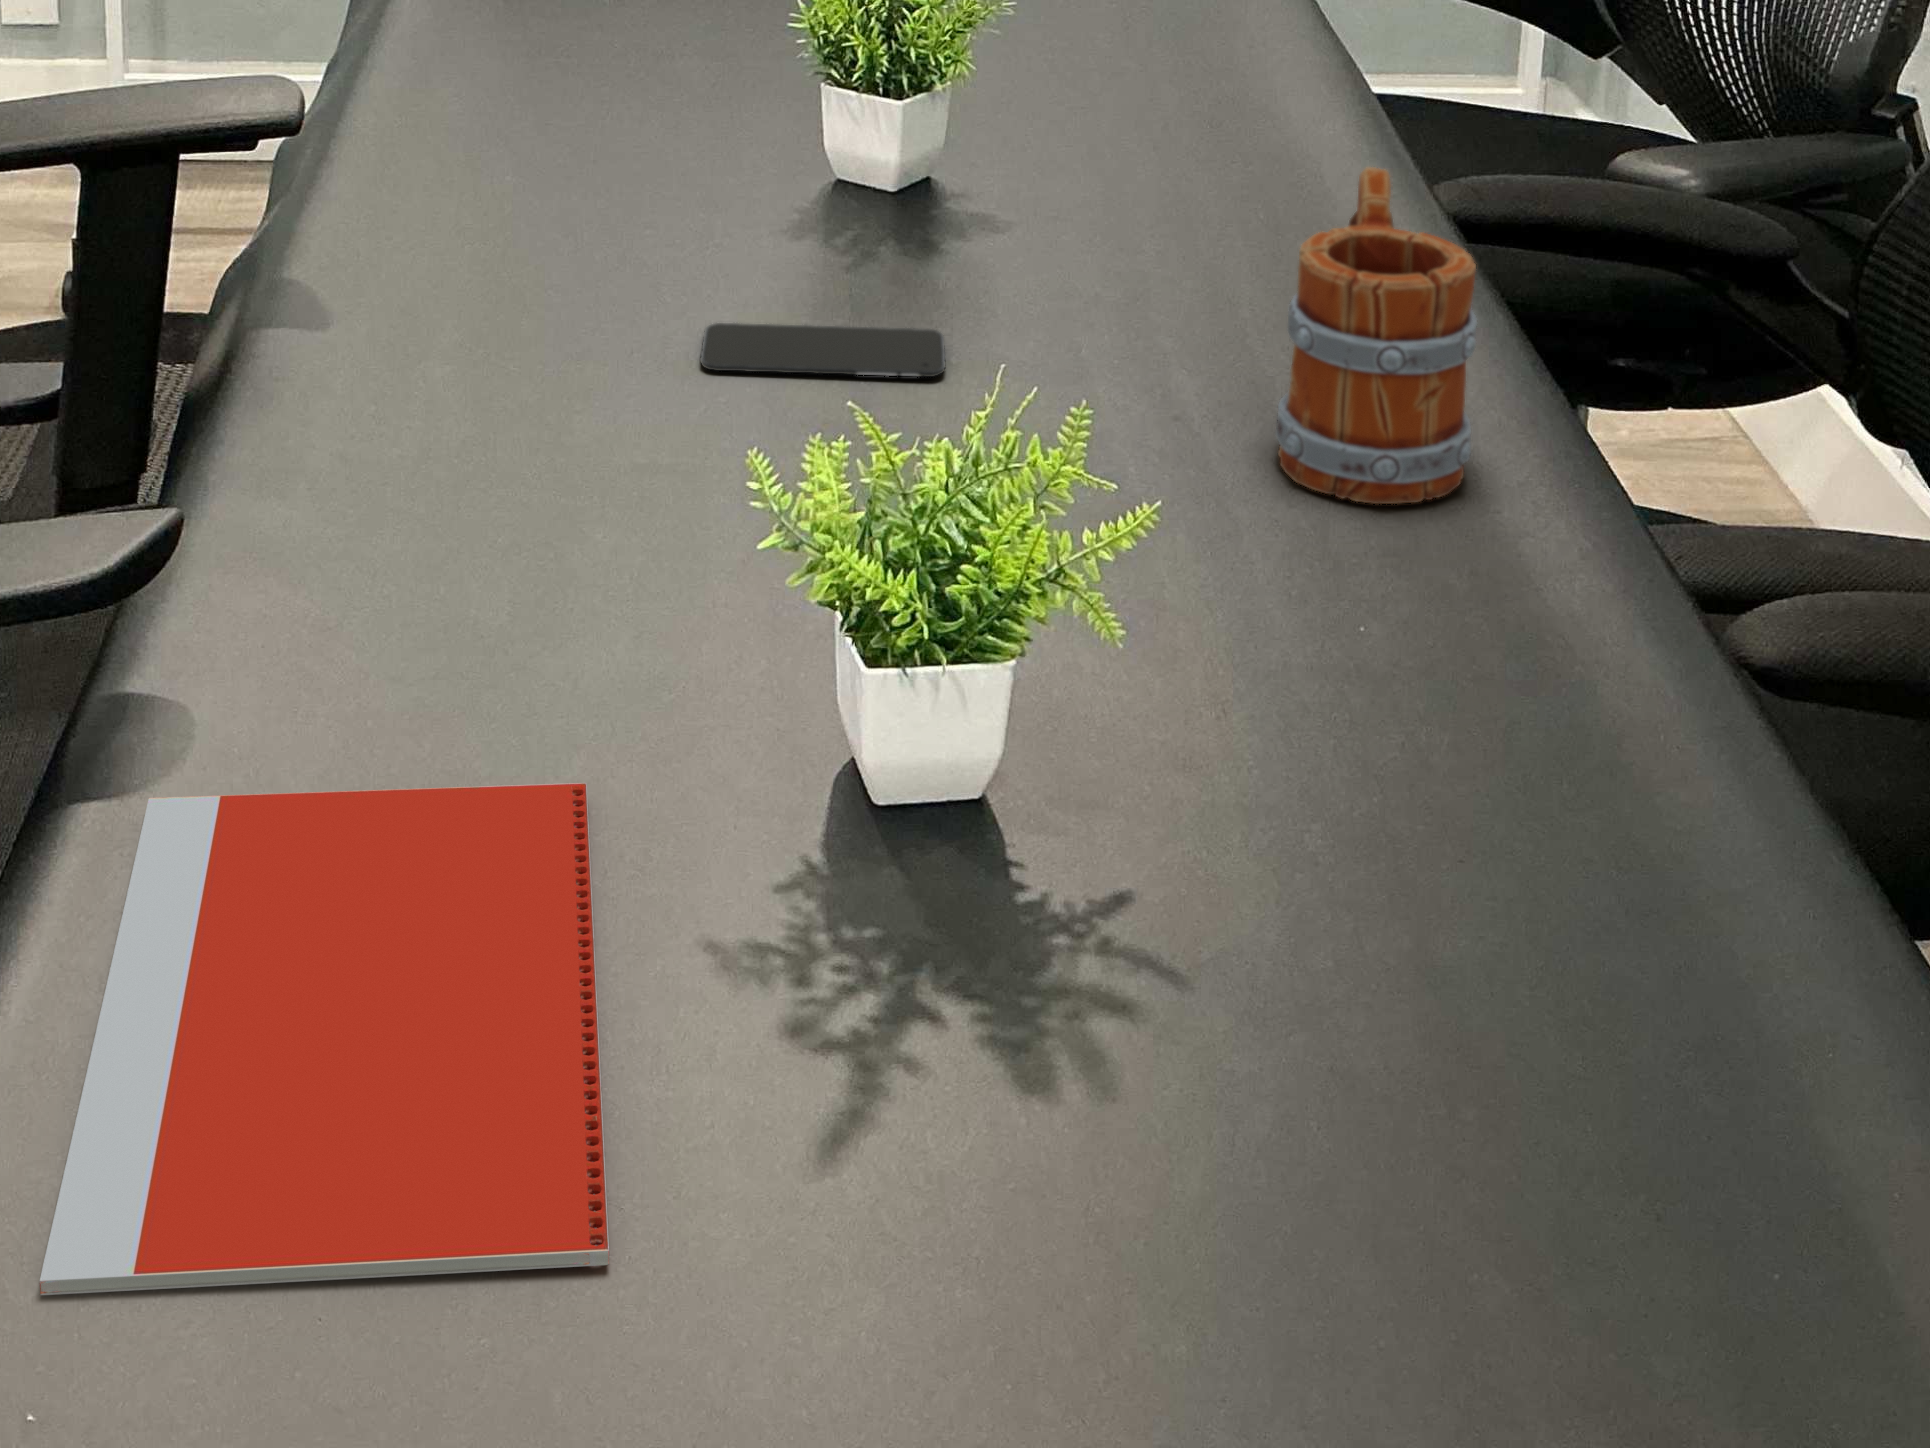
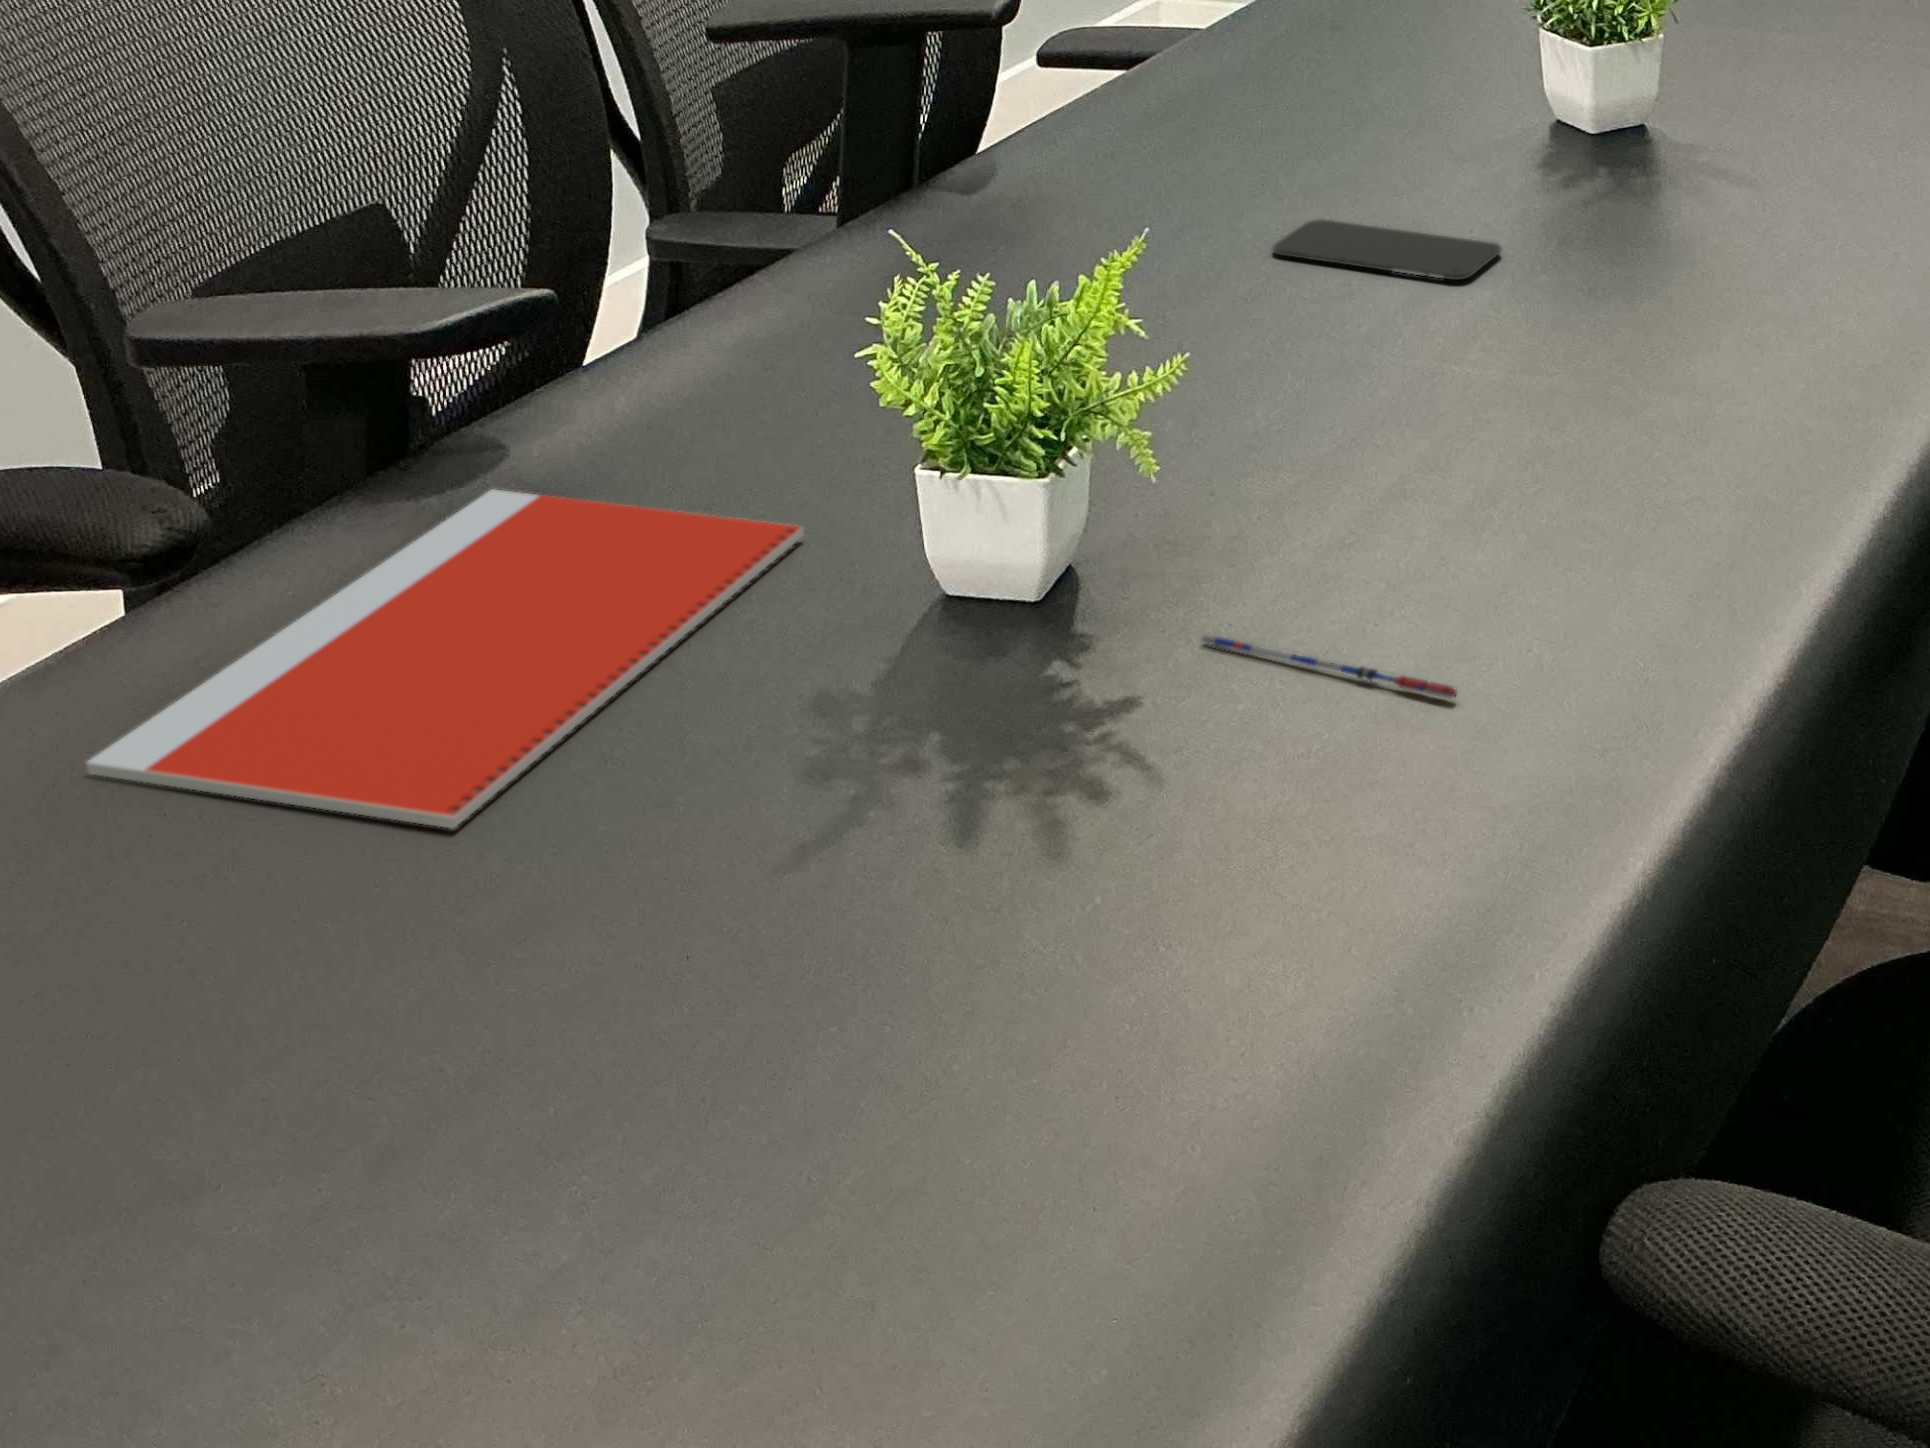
mug: present [1275,167,1477,504] -> none [1663,119,1853,427]
pen: none [1163,835,1495,866] -> present [1202,636,1457,698]

